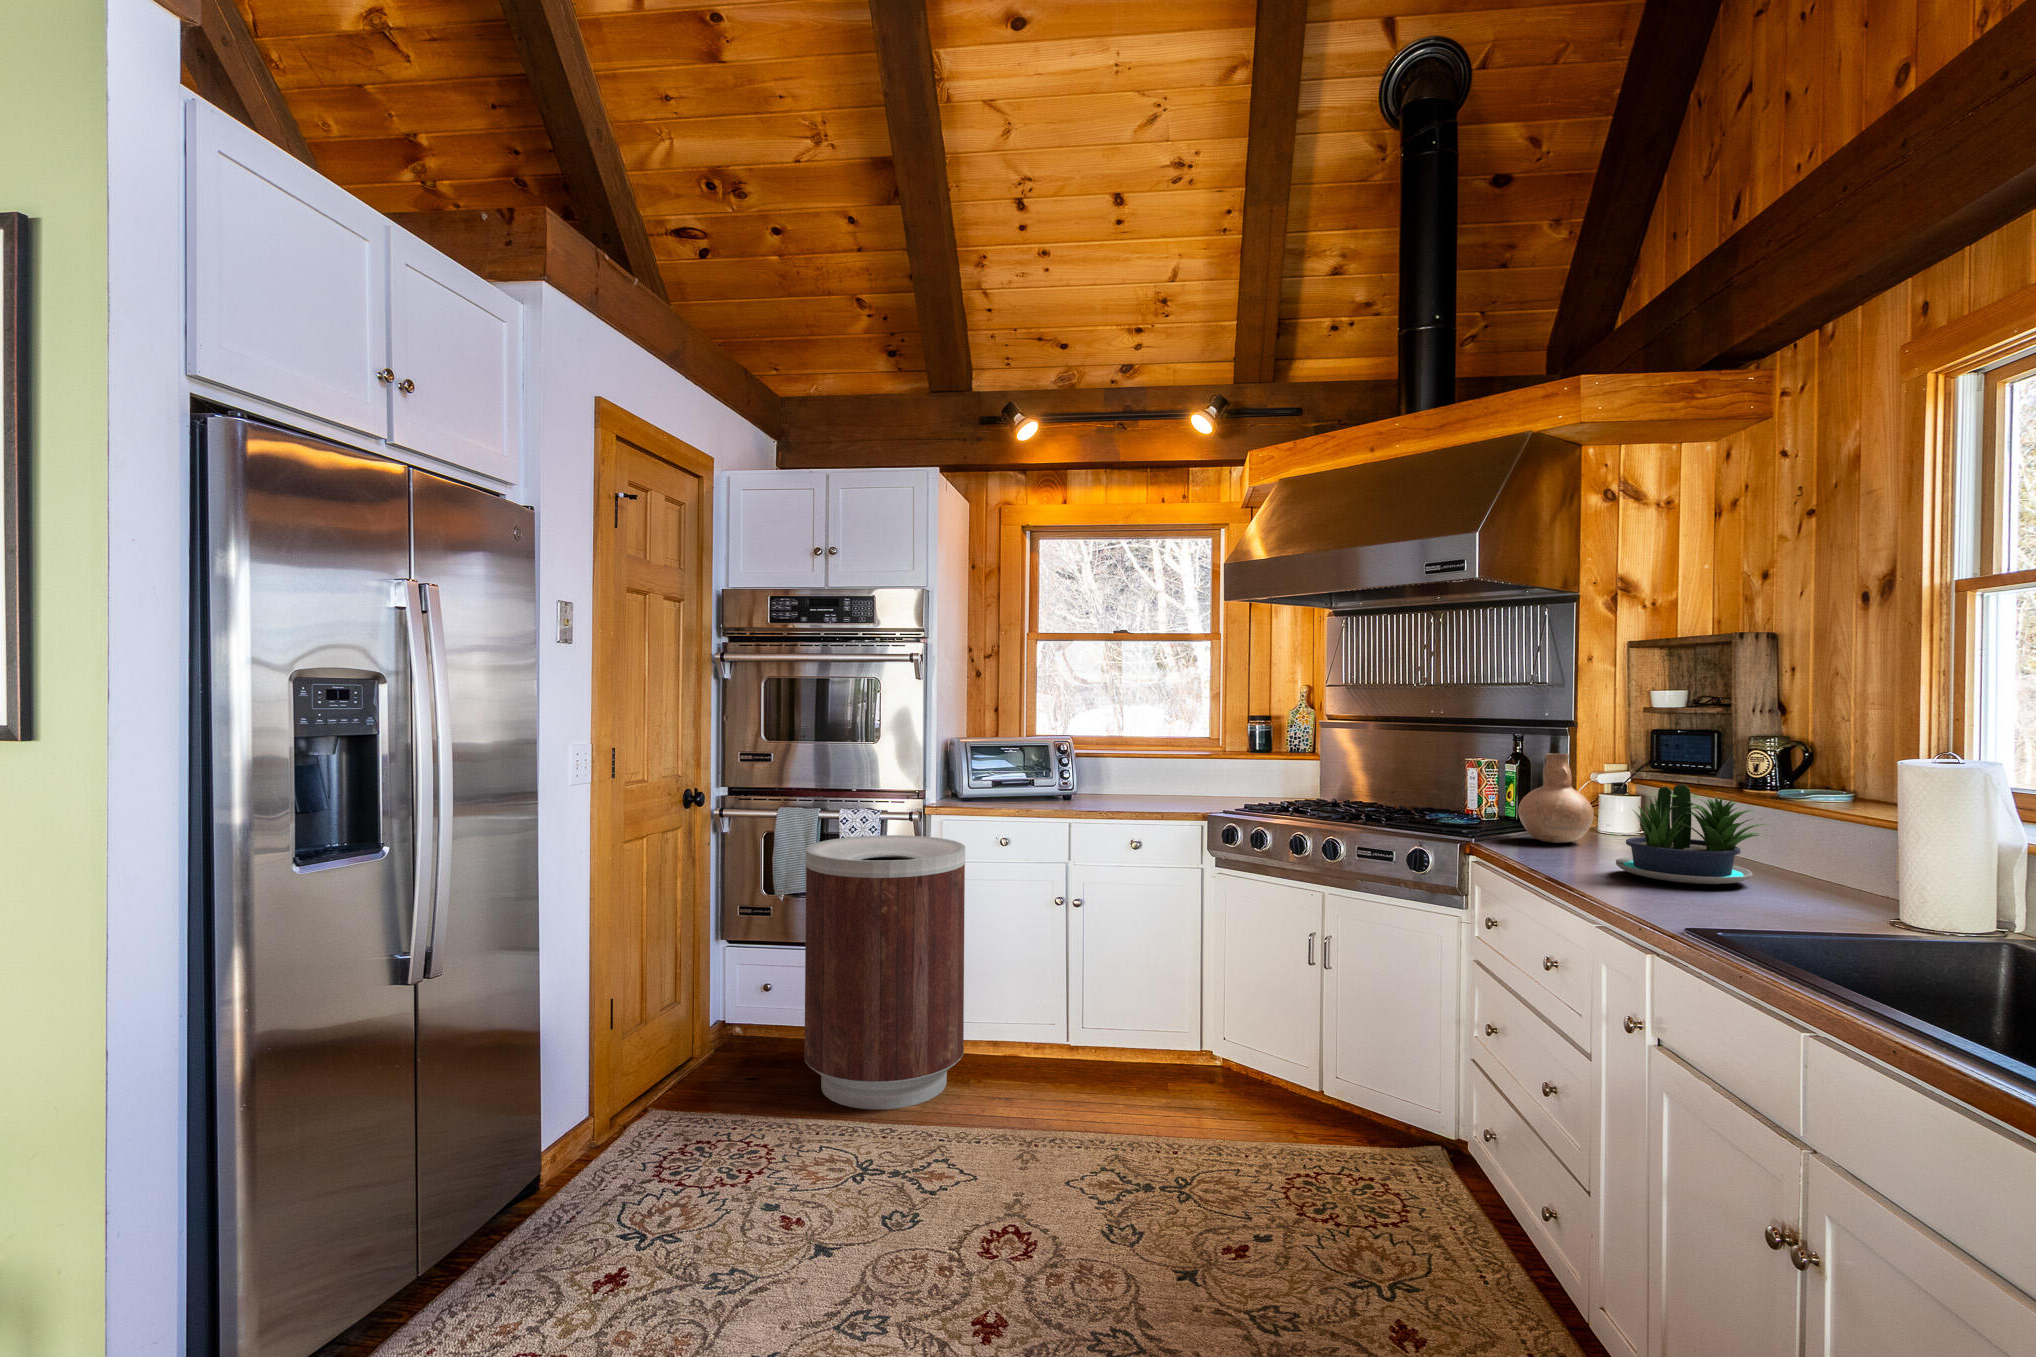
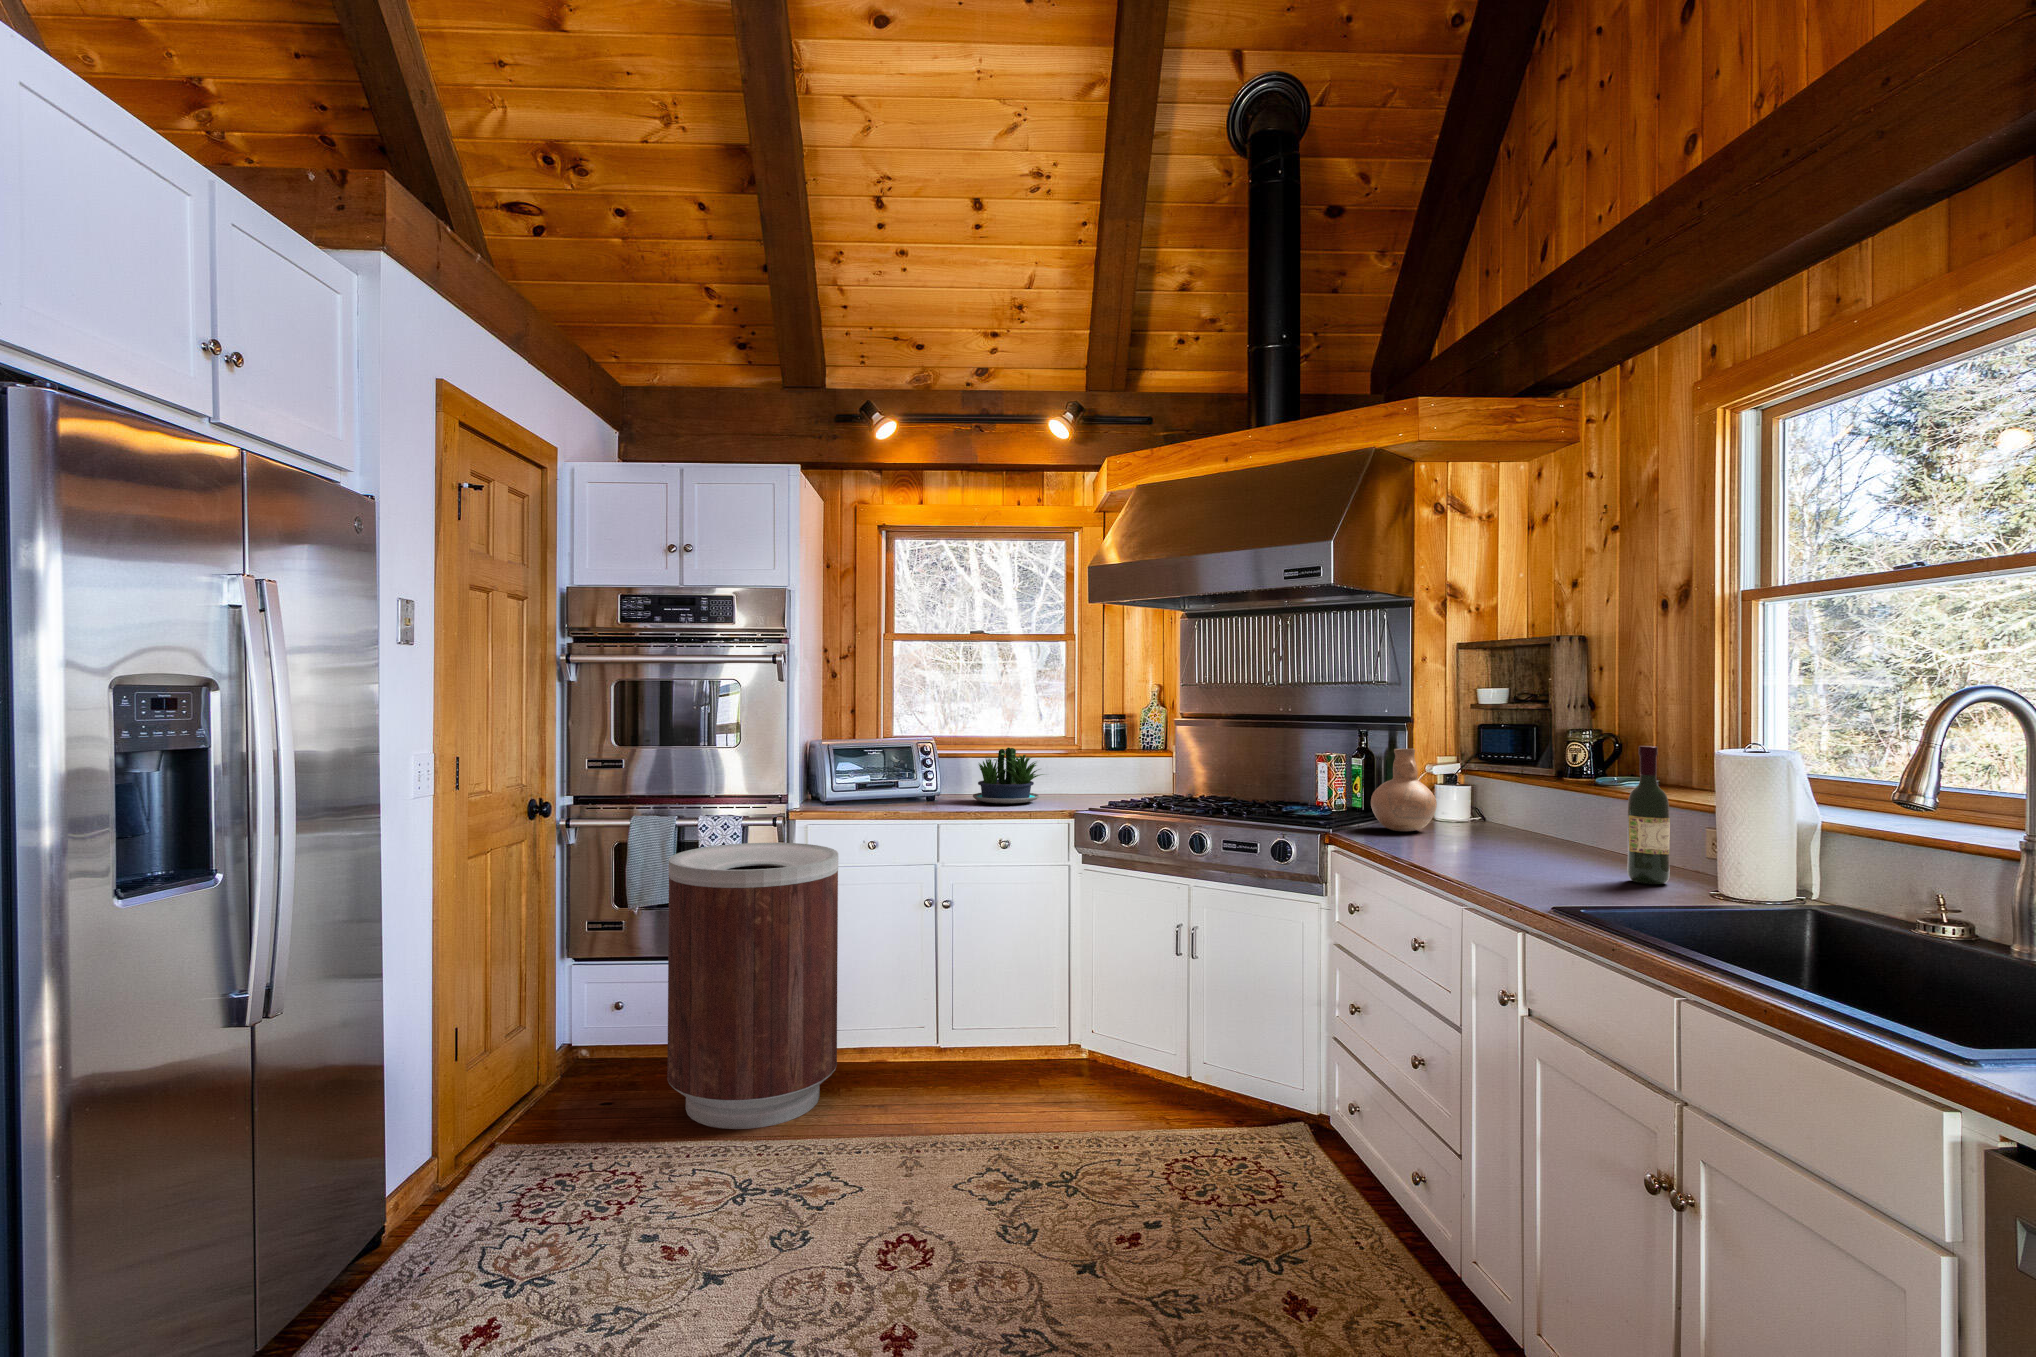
wine bottle: none [1803,754,1855,911] -> present [1627,746,1670,884]
potted plant: present [1616,784,1765,884] -> present [973,747,1043,804]

